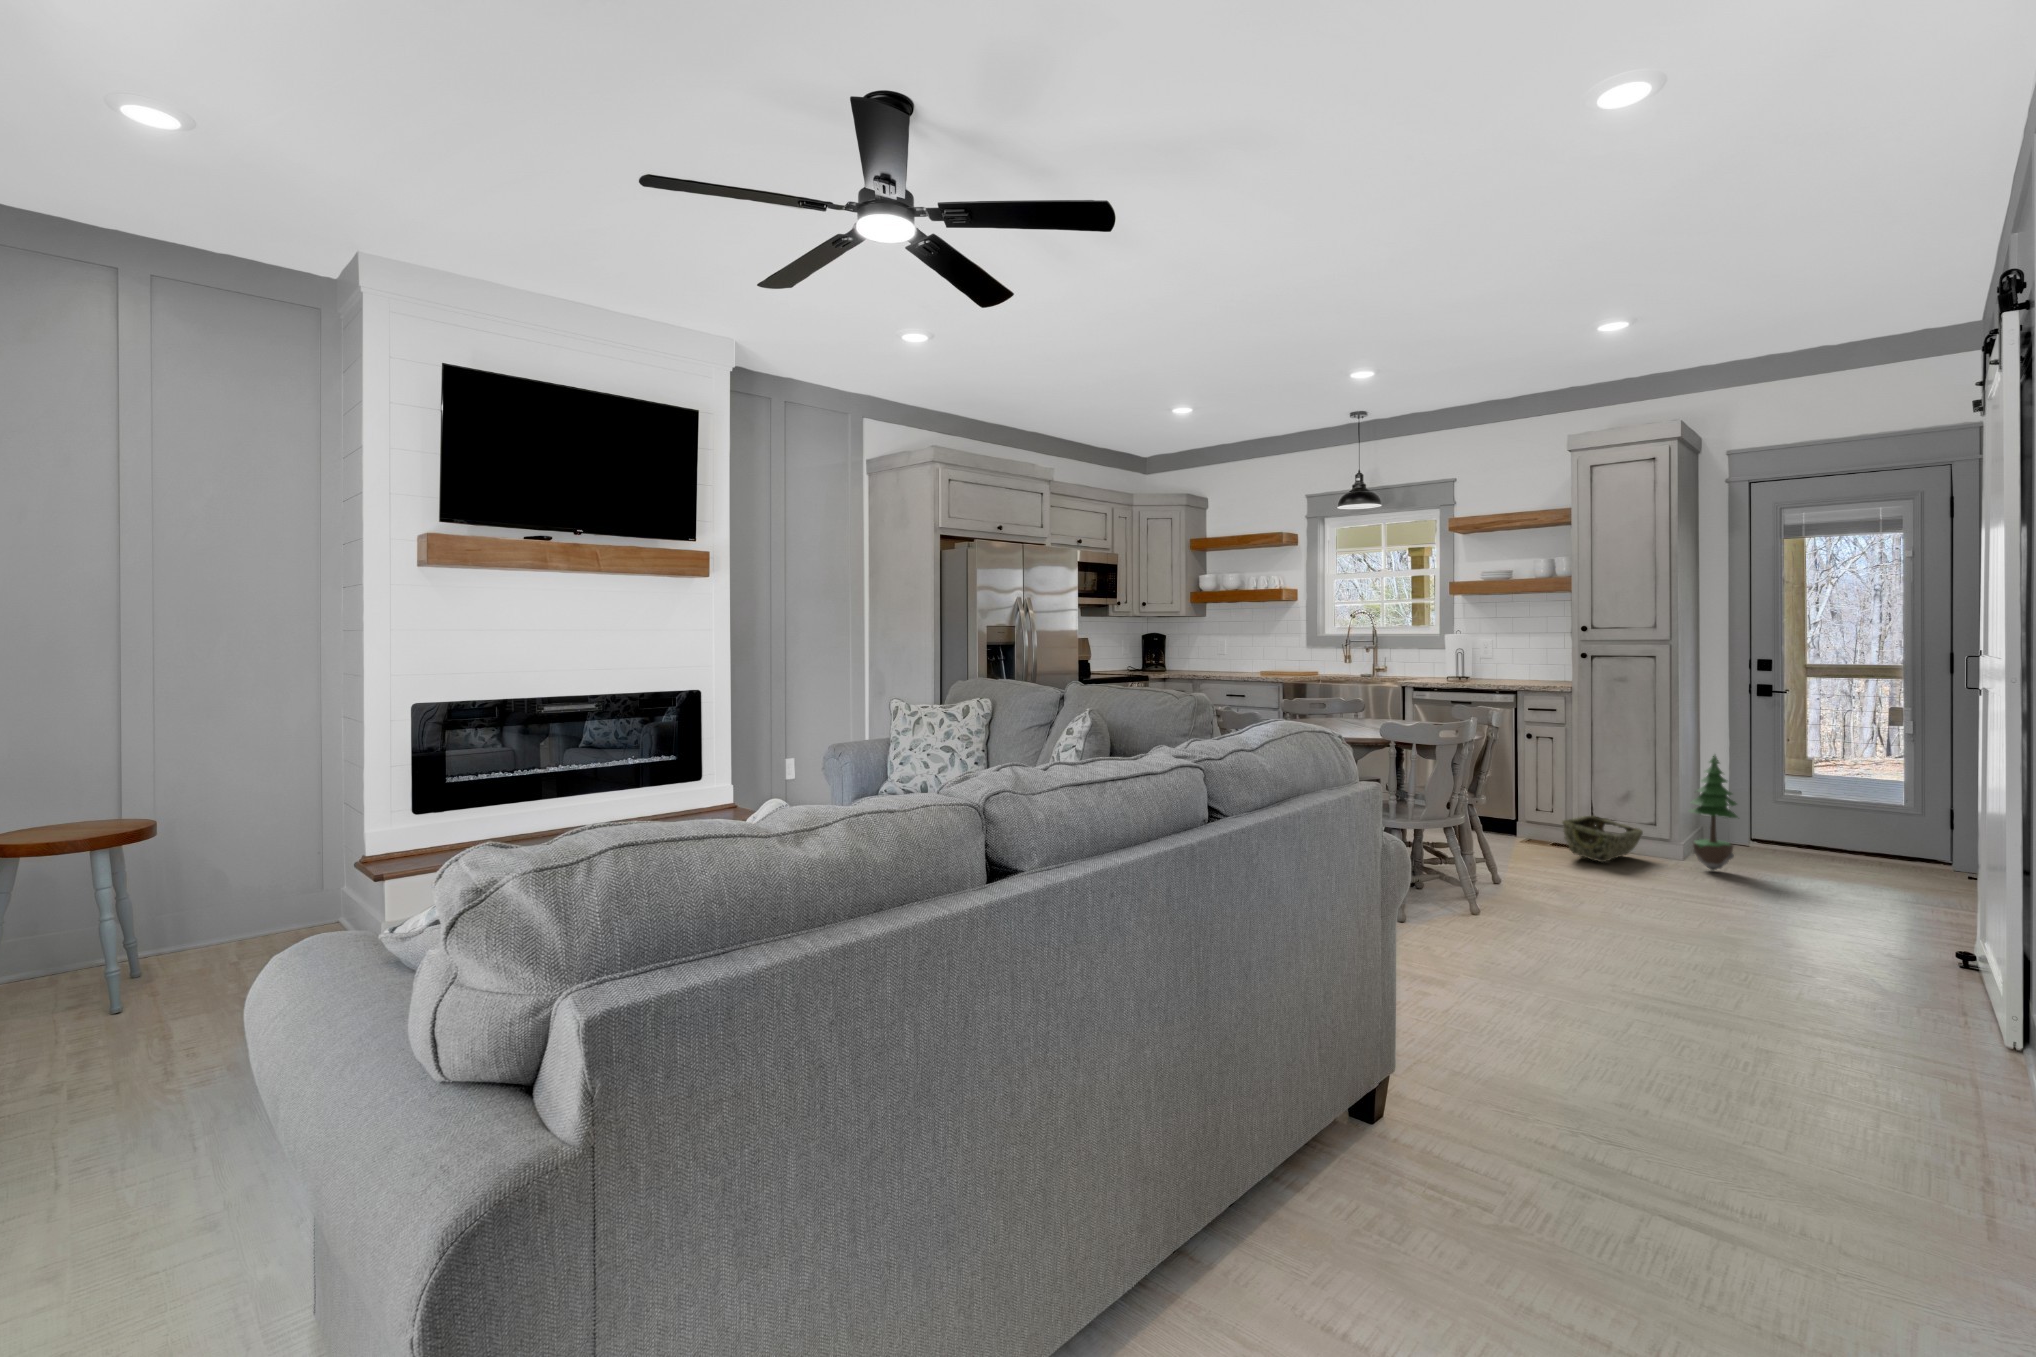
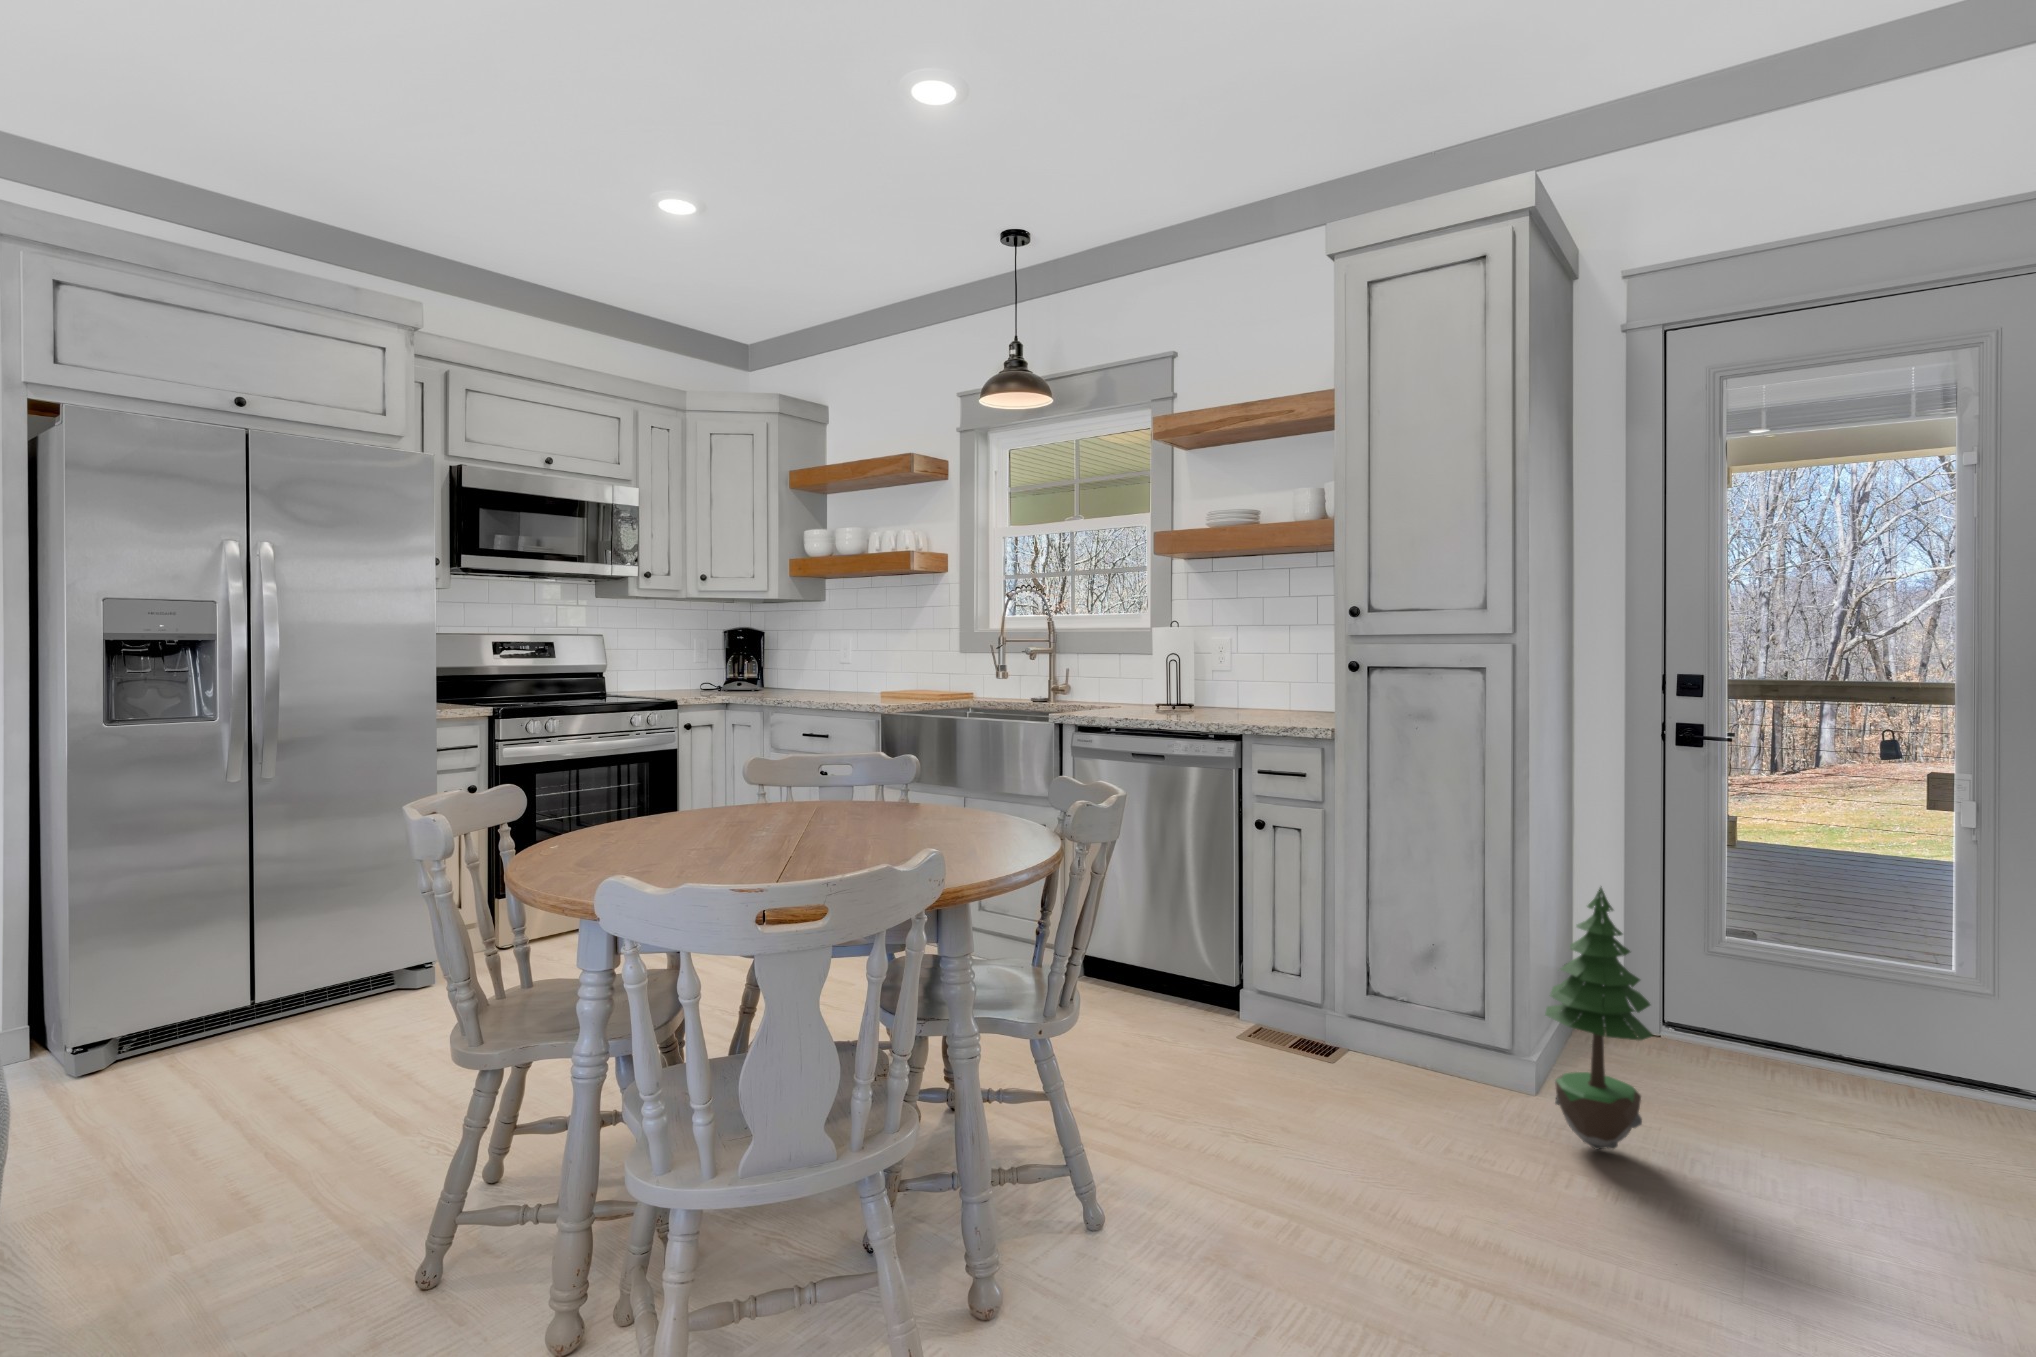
woven basket: present [1562,816,1643,862] -> none [1291,993,1458,1121]

